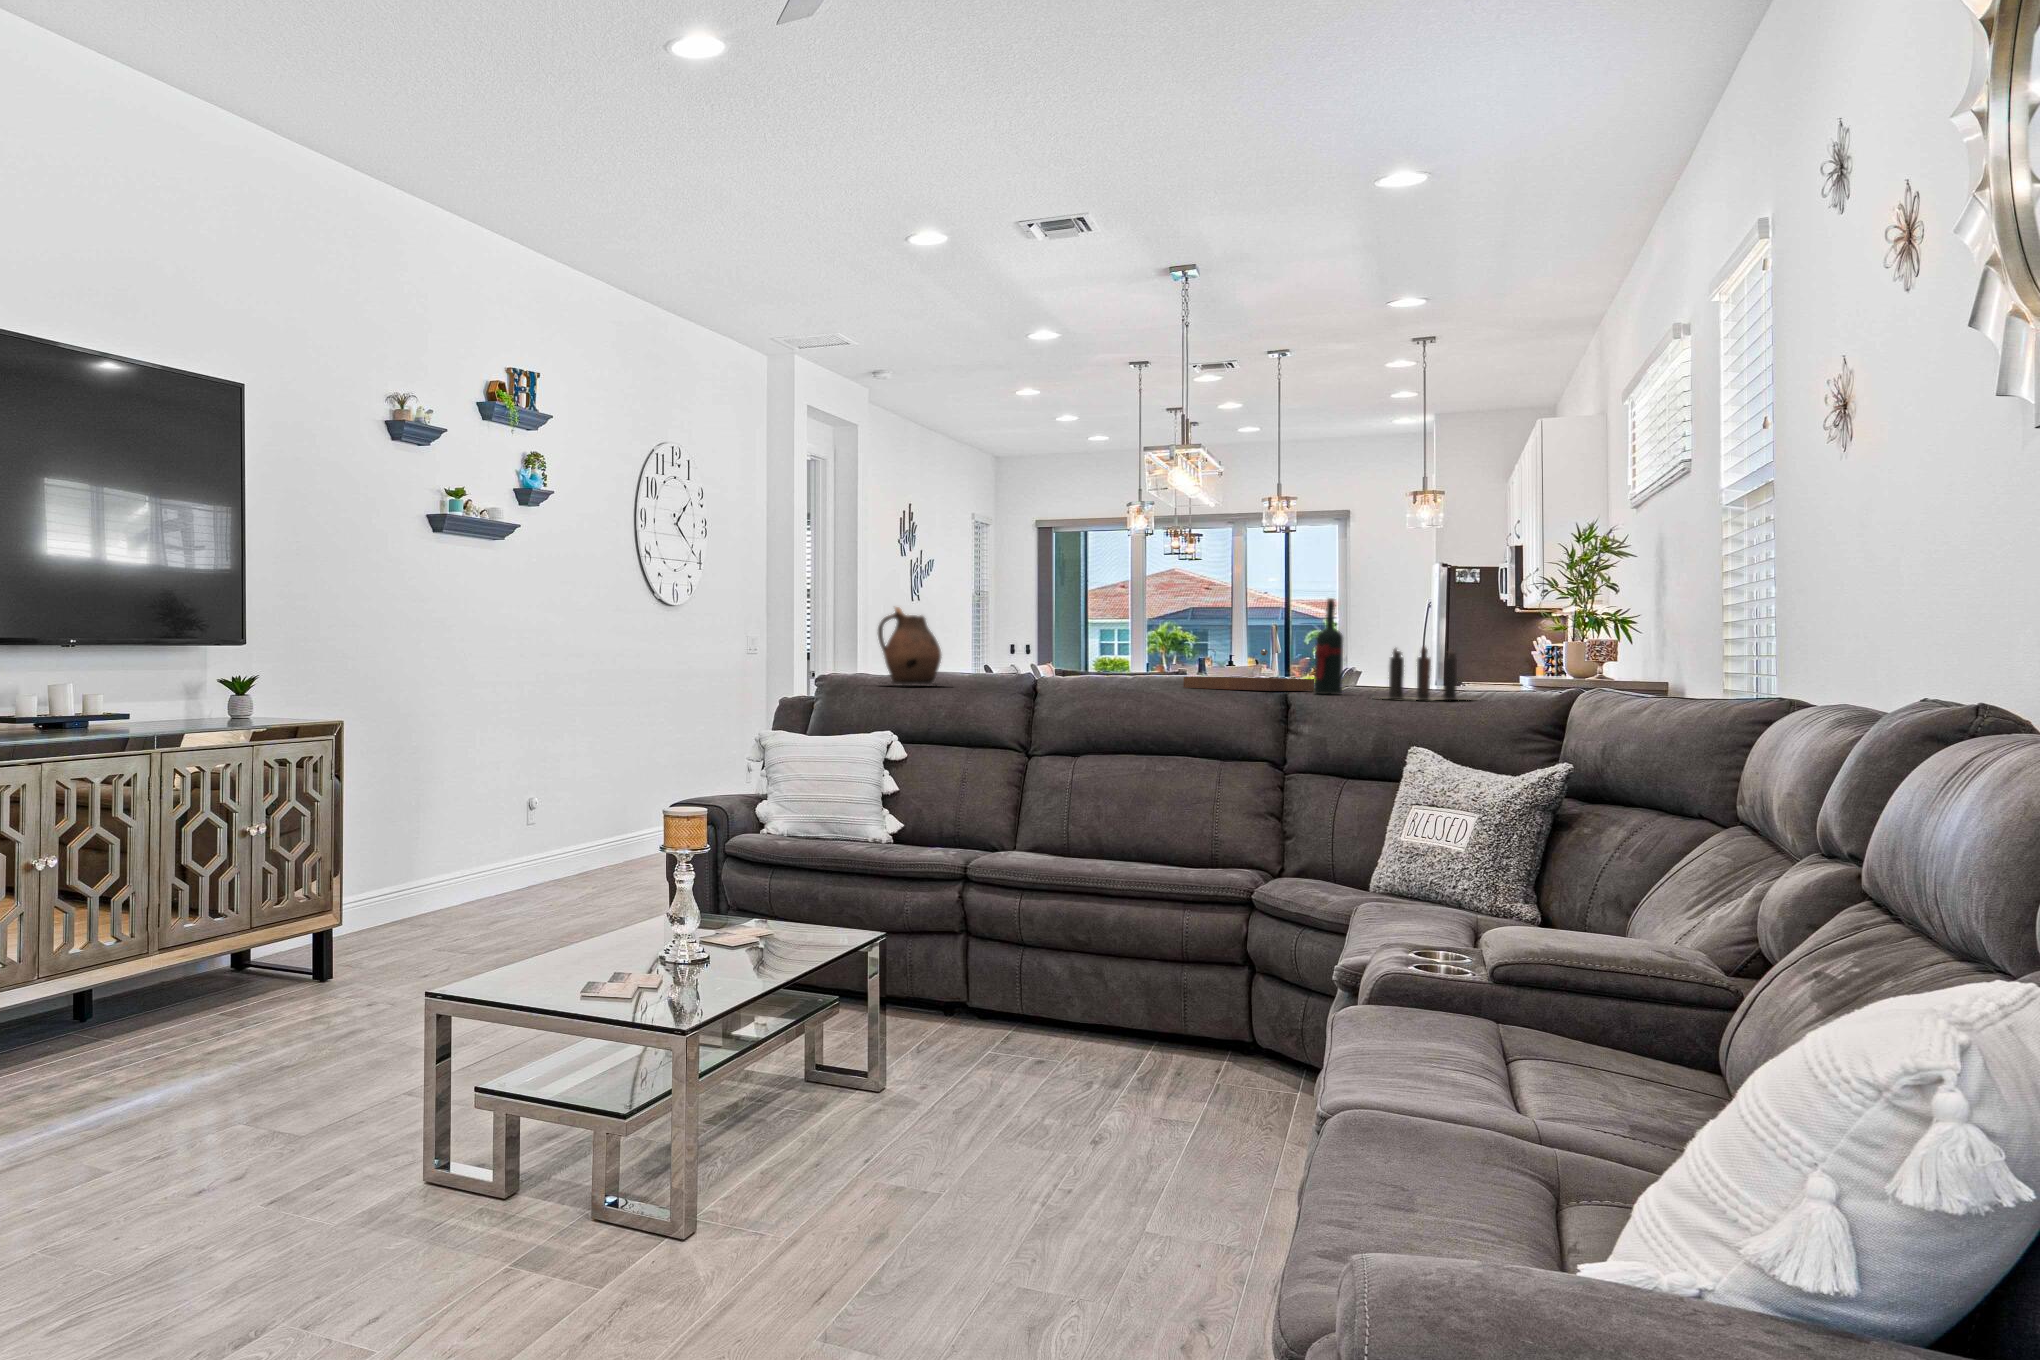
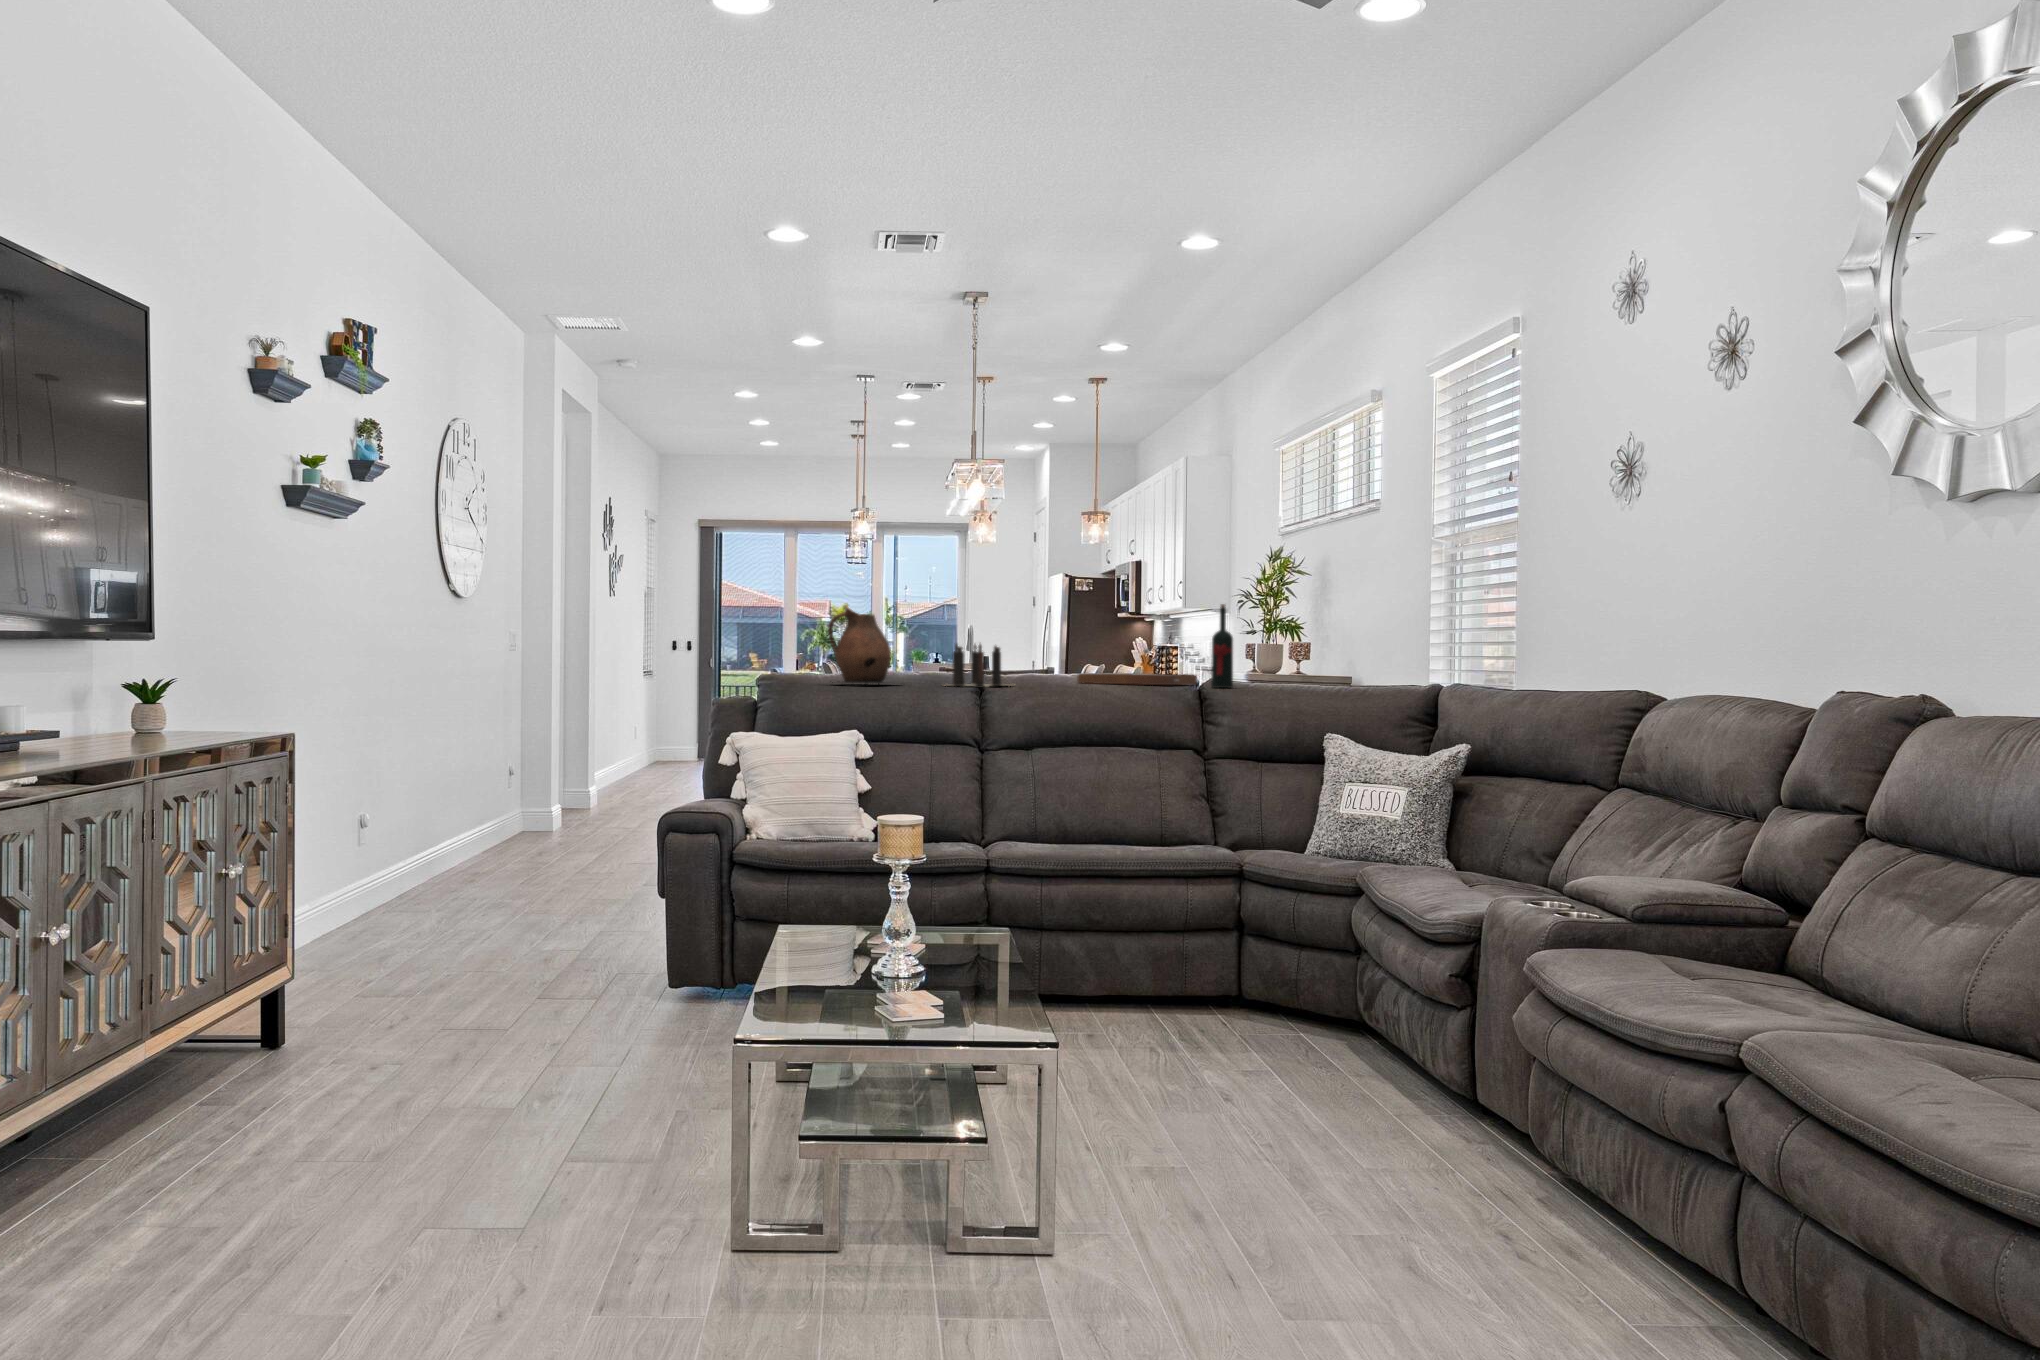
candle: present [1379,647,1478,700] -> present [945,644,1002,686]

